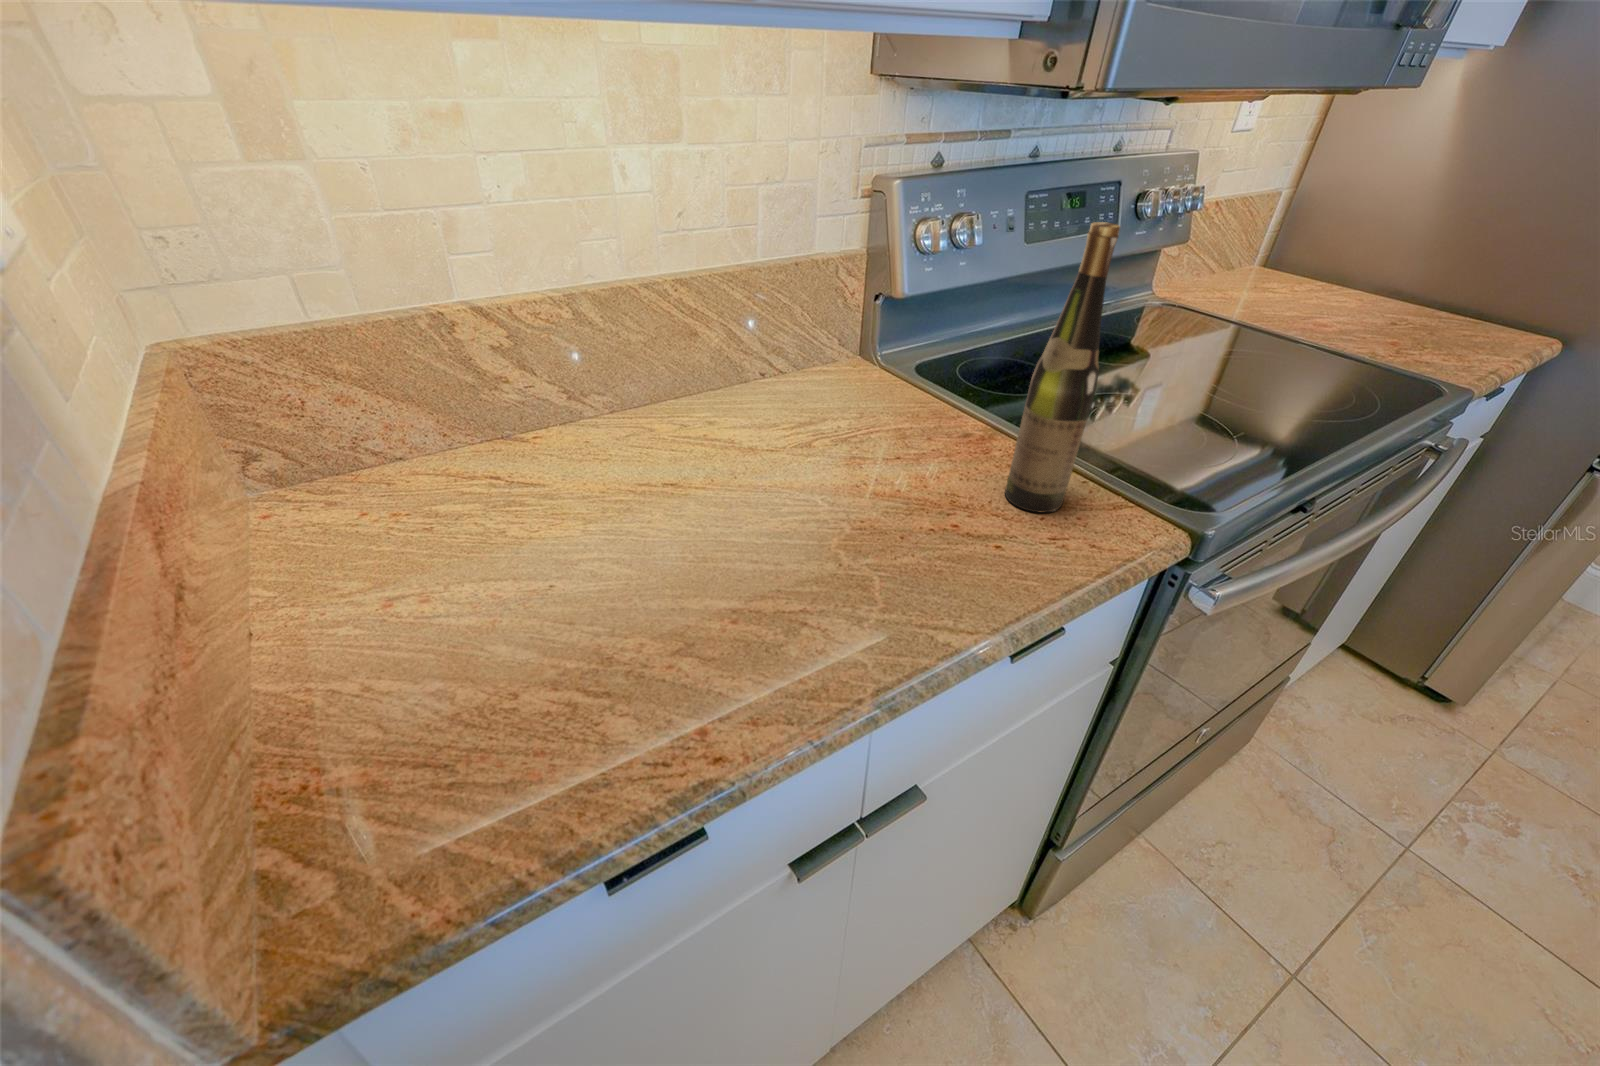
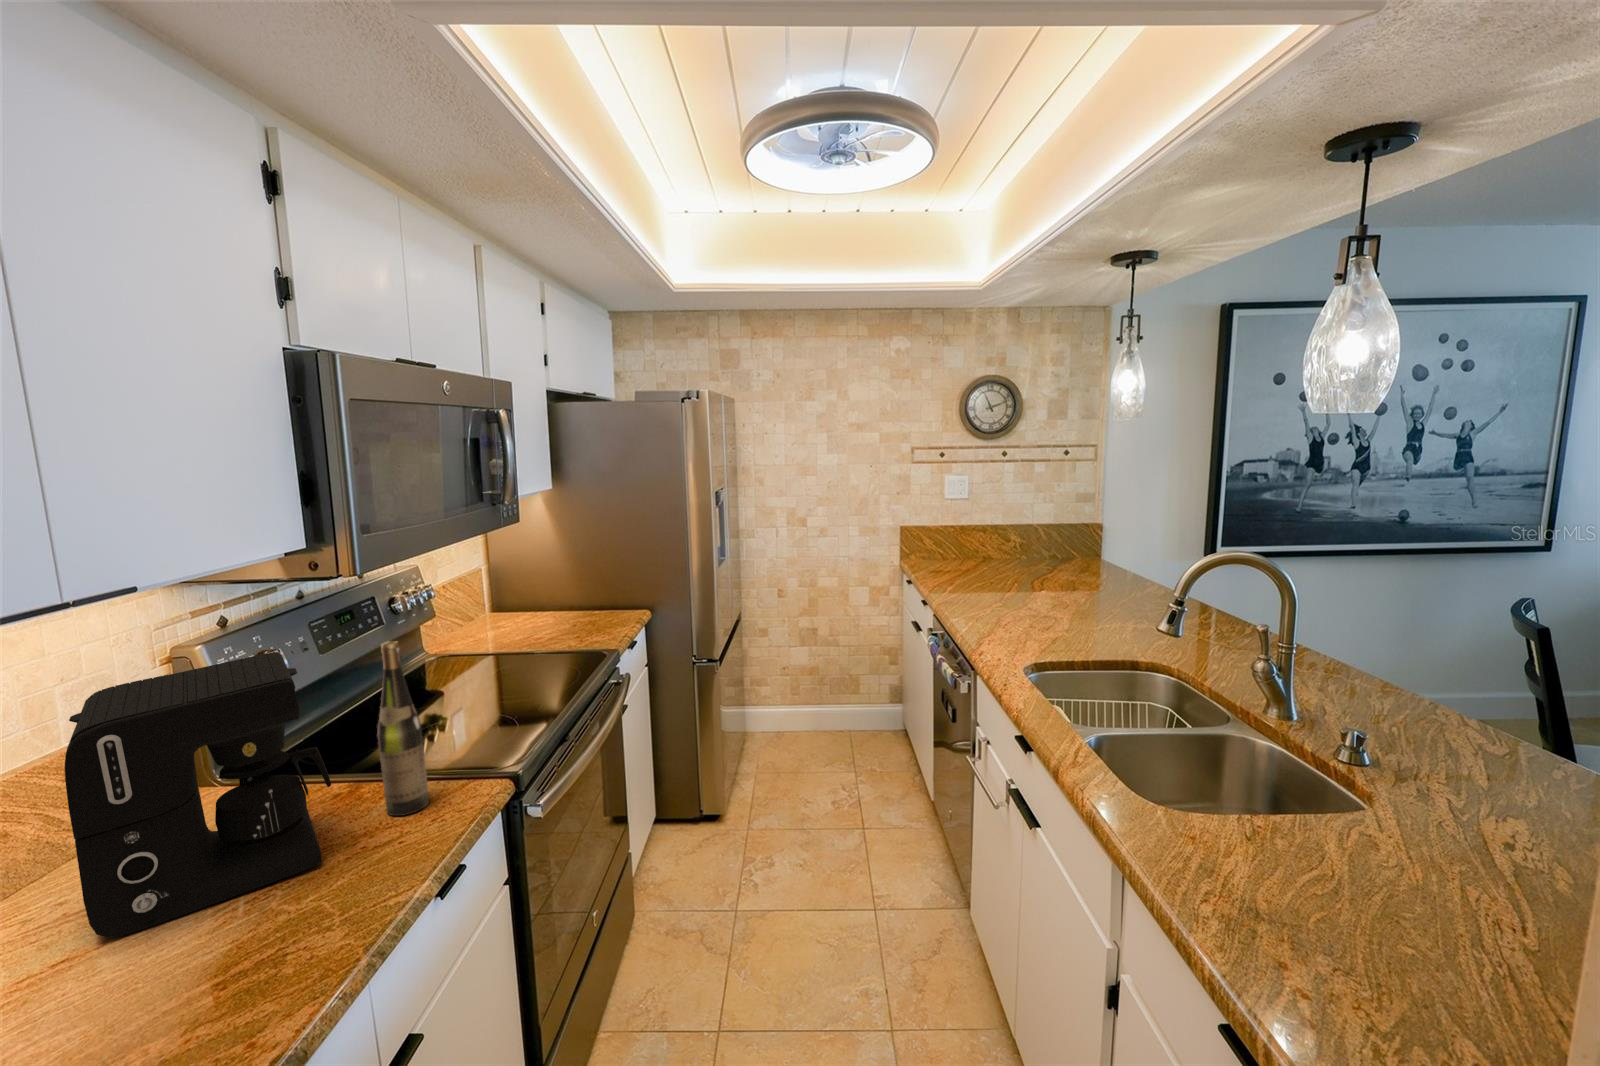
coffee maker: none [683,188,959,520] -> present [65,652,331,938]

